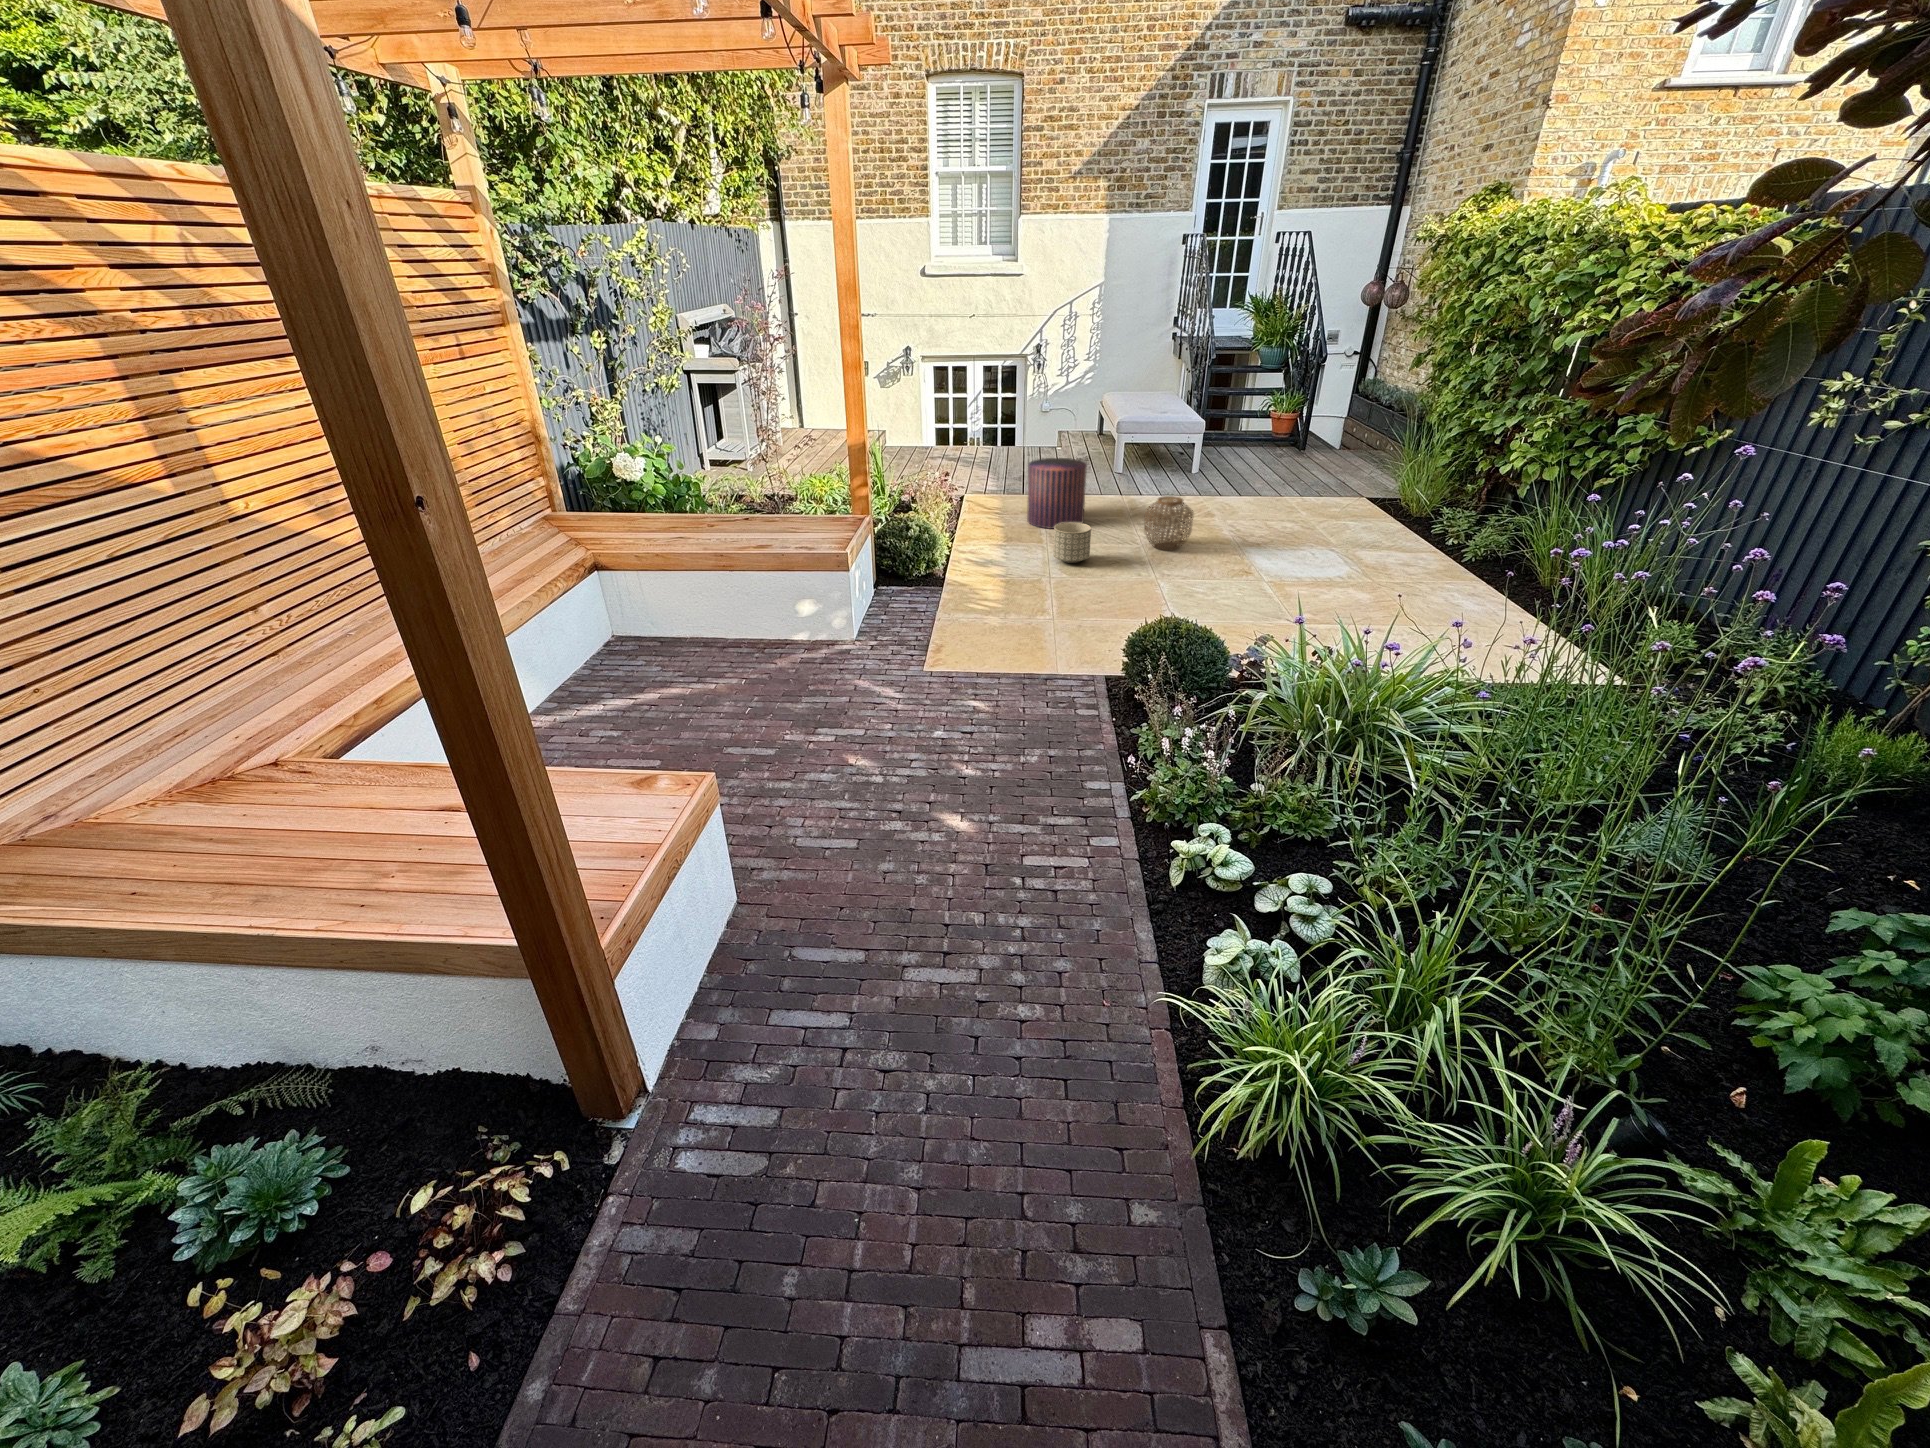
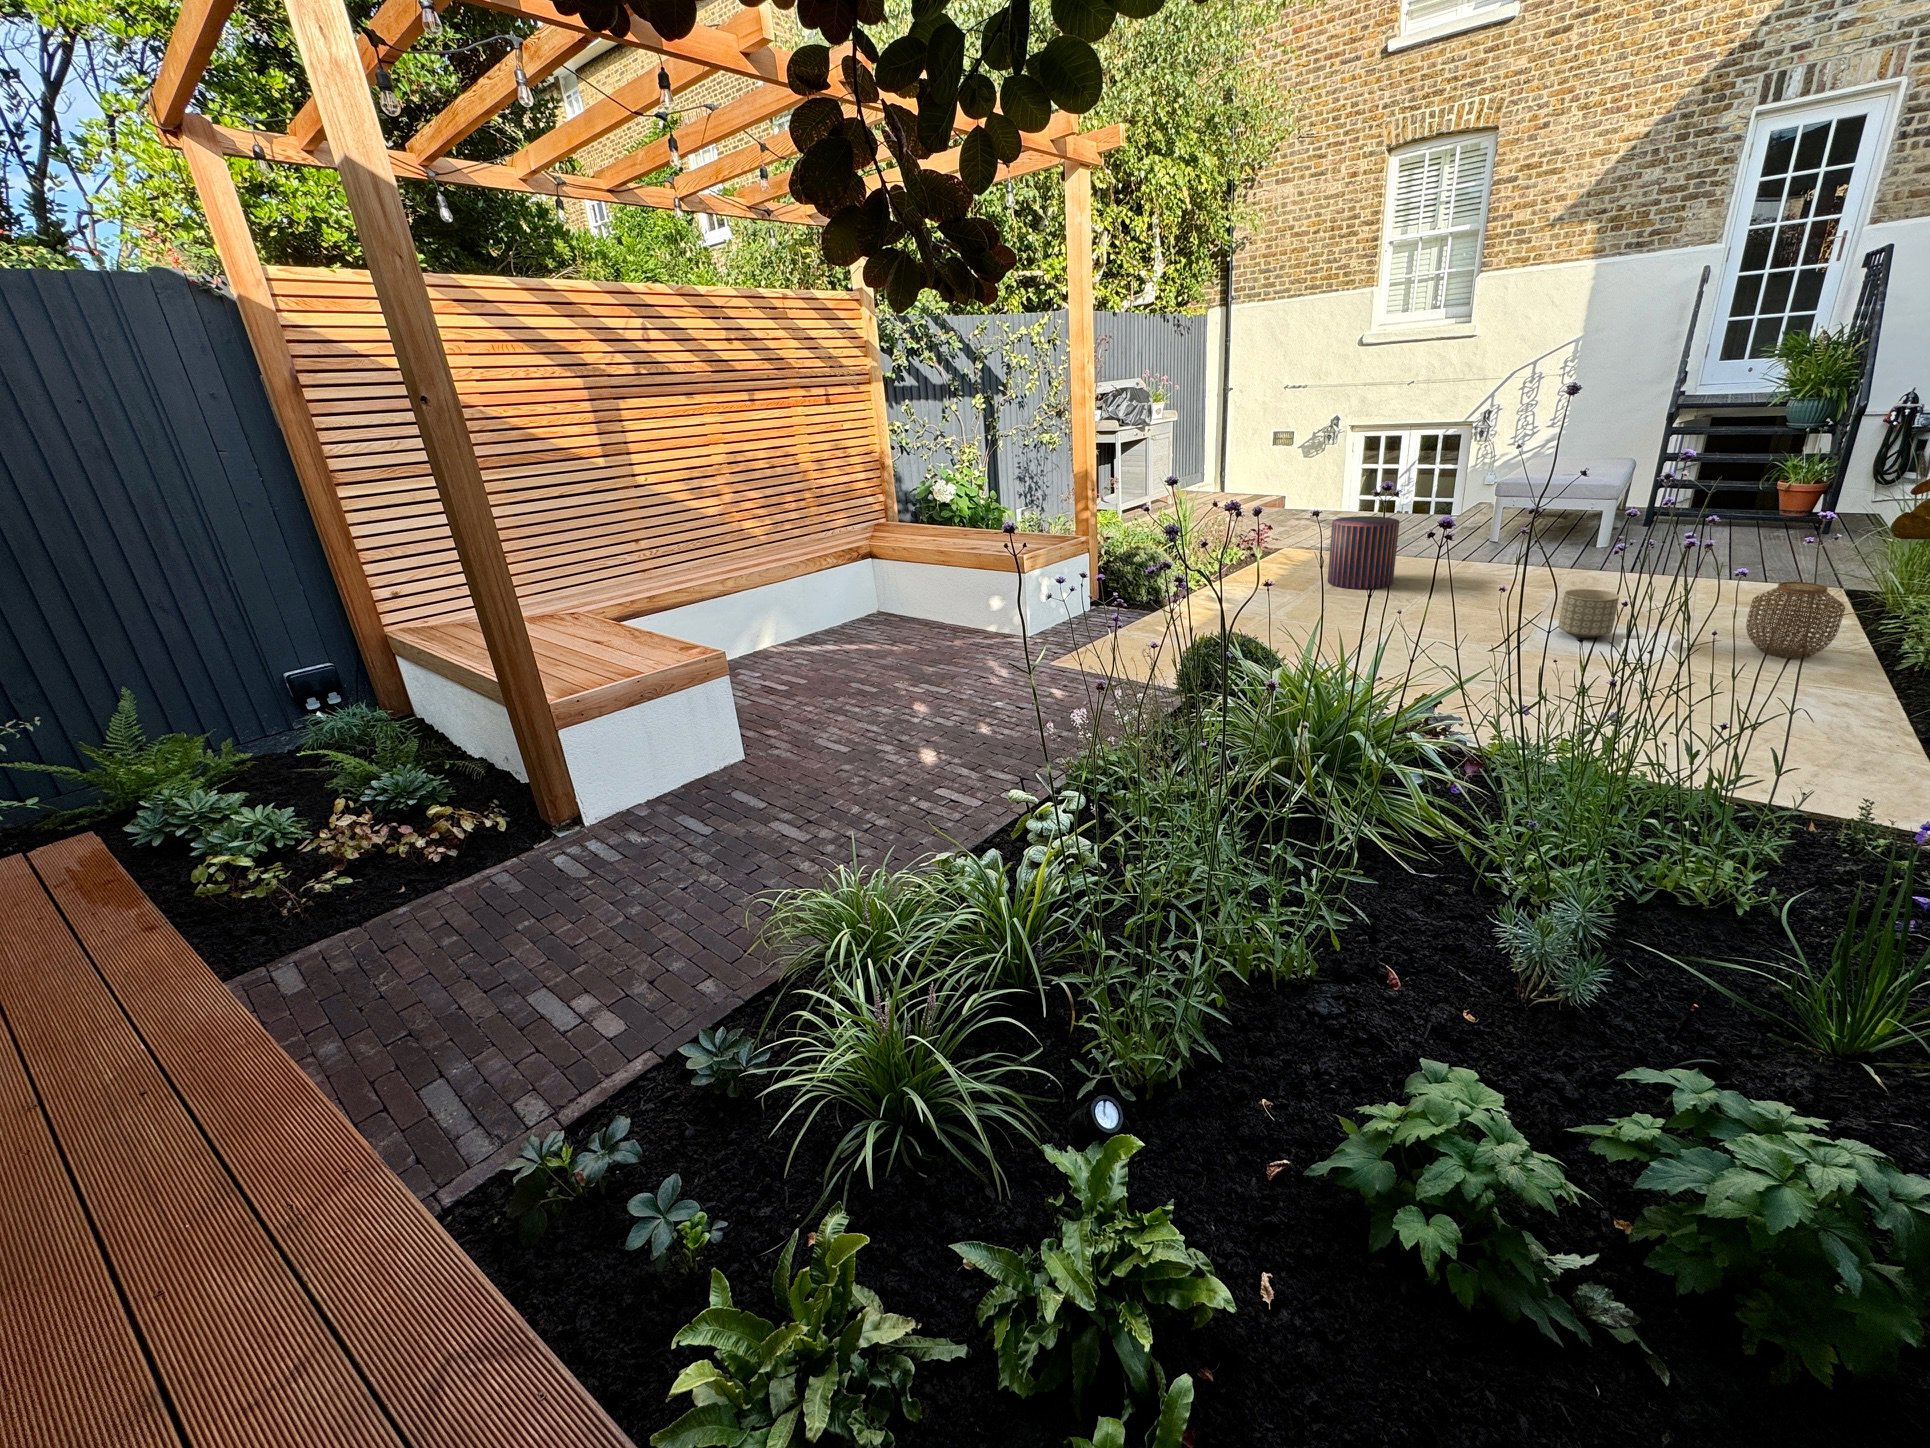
woven basket: present [1144,496,1193,550] -> present [1746,582,1845,659]
planter: present [1053,523,1091,563] -> present [1558,589,1619,638]

